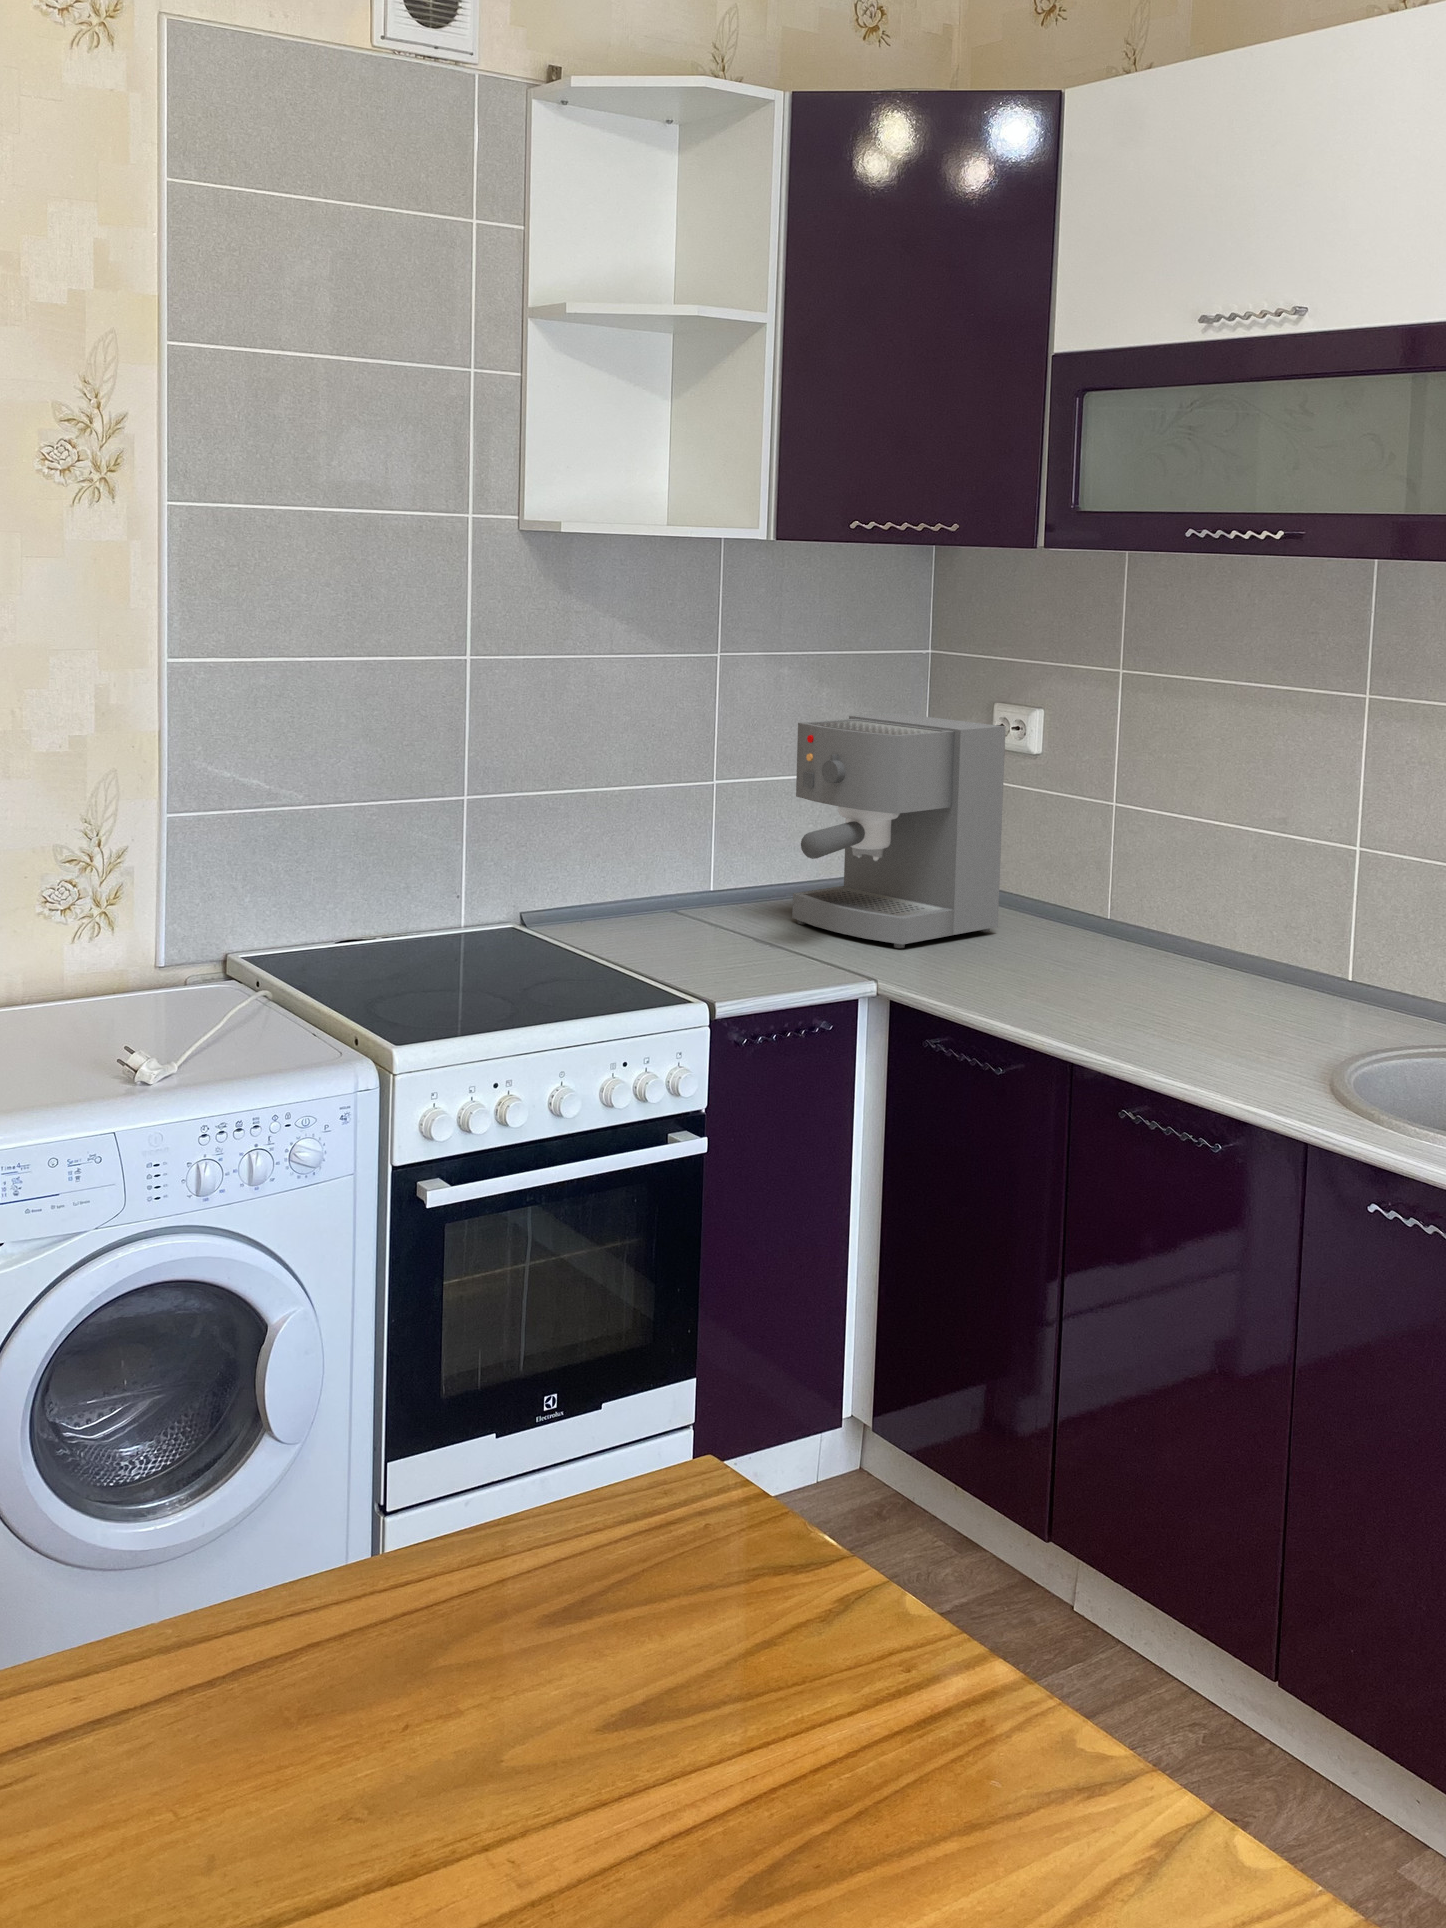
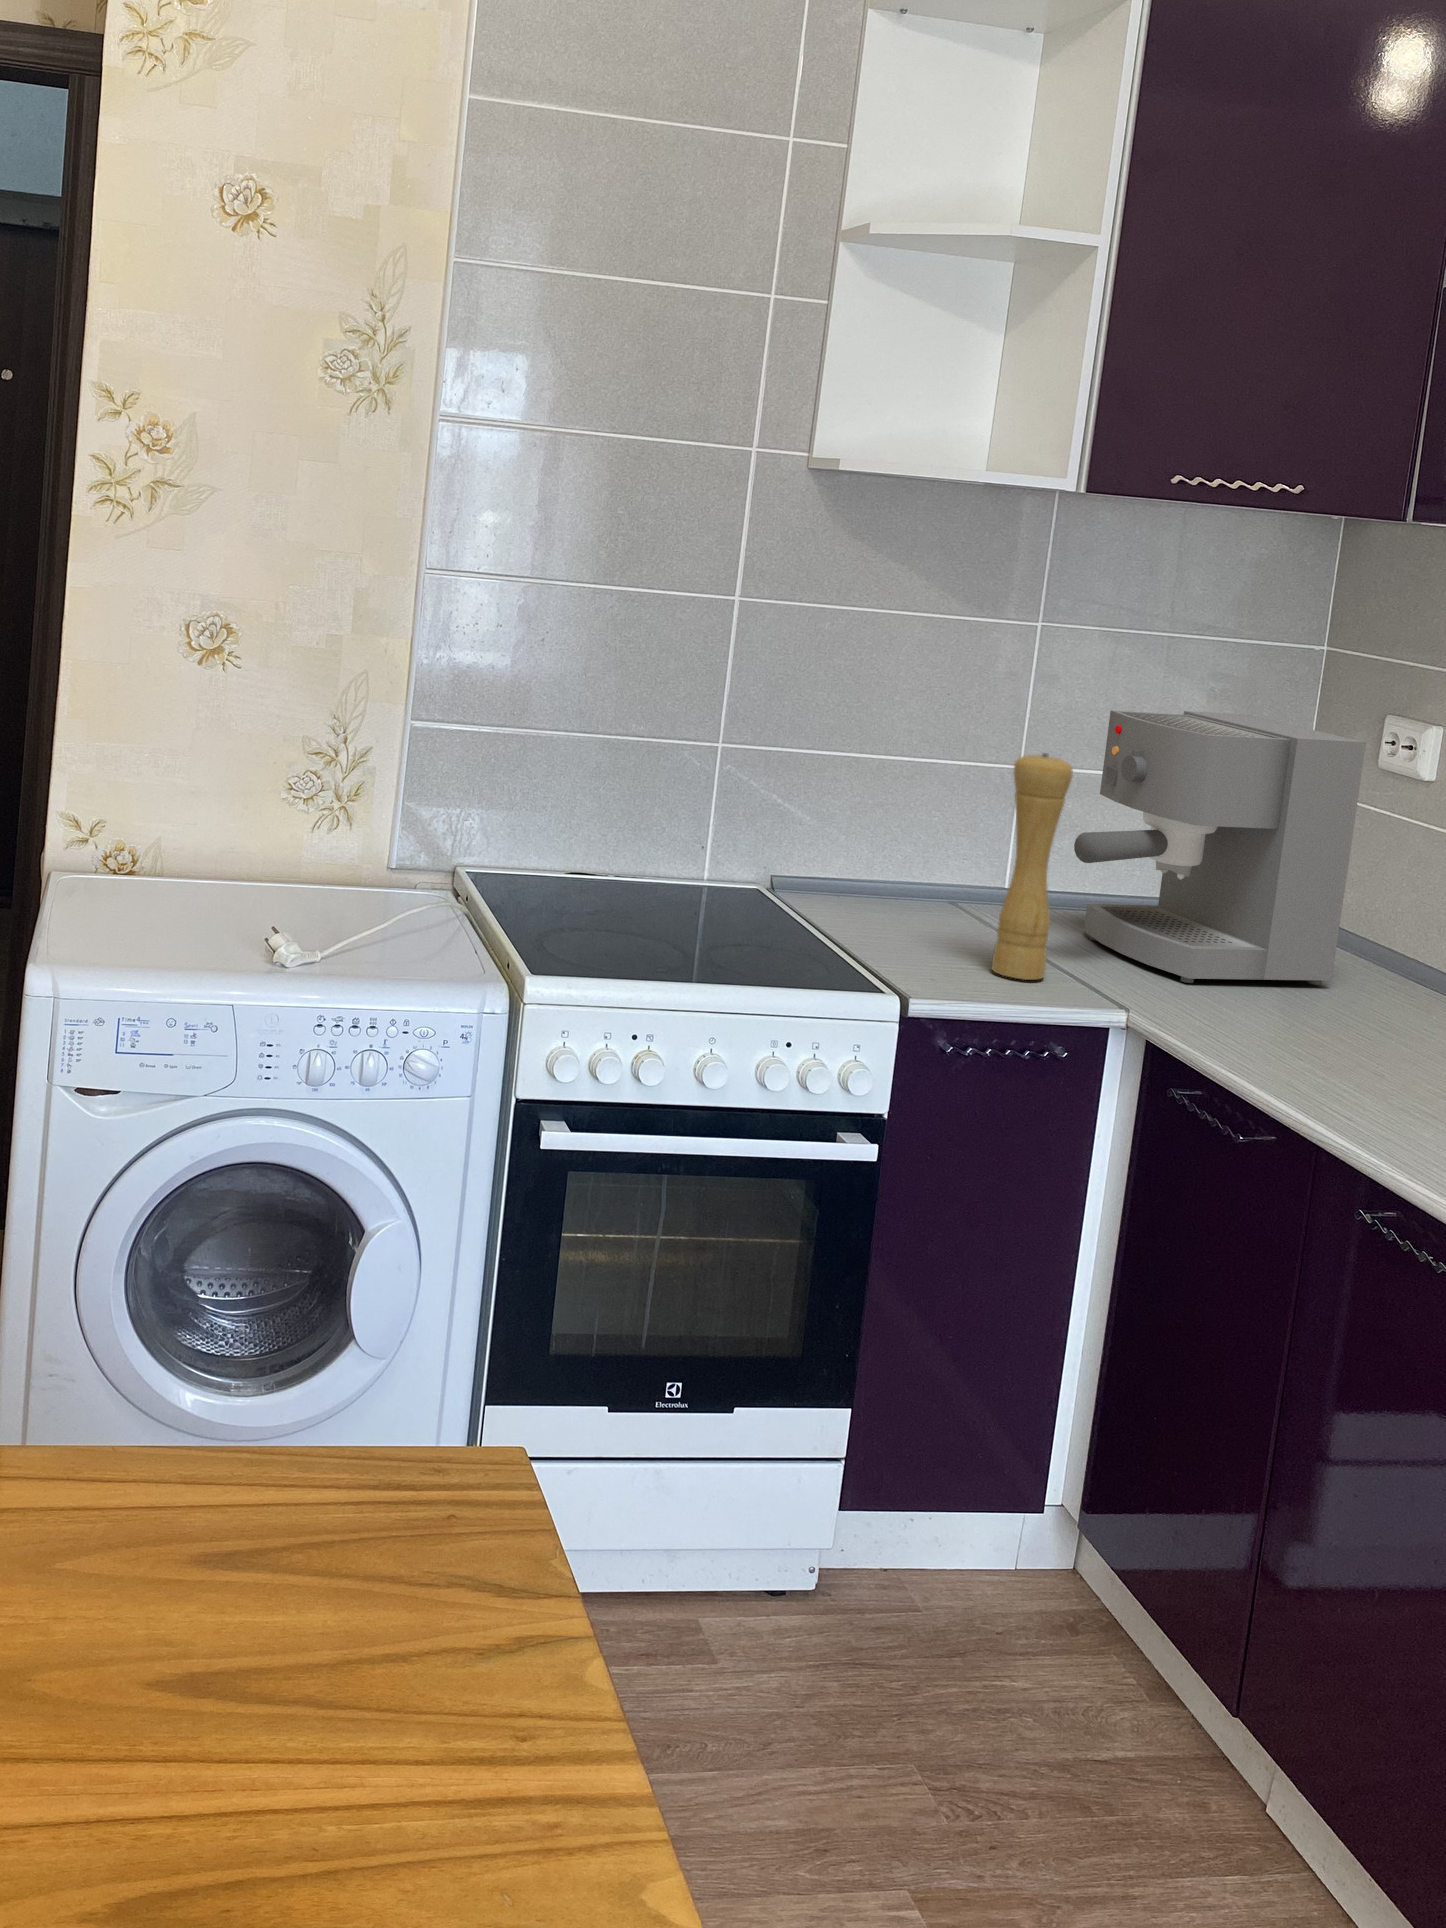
pepper mill: none [755,768,807,969] -> present [992,753,1073,980]

